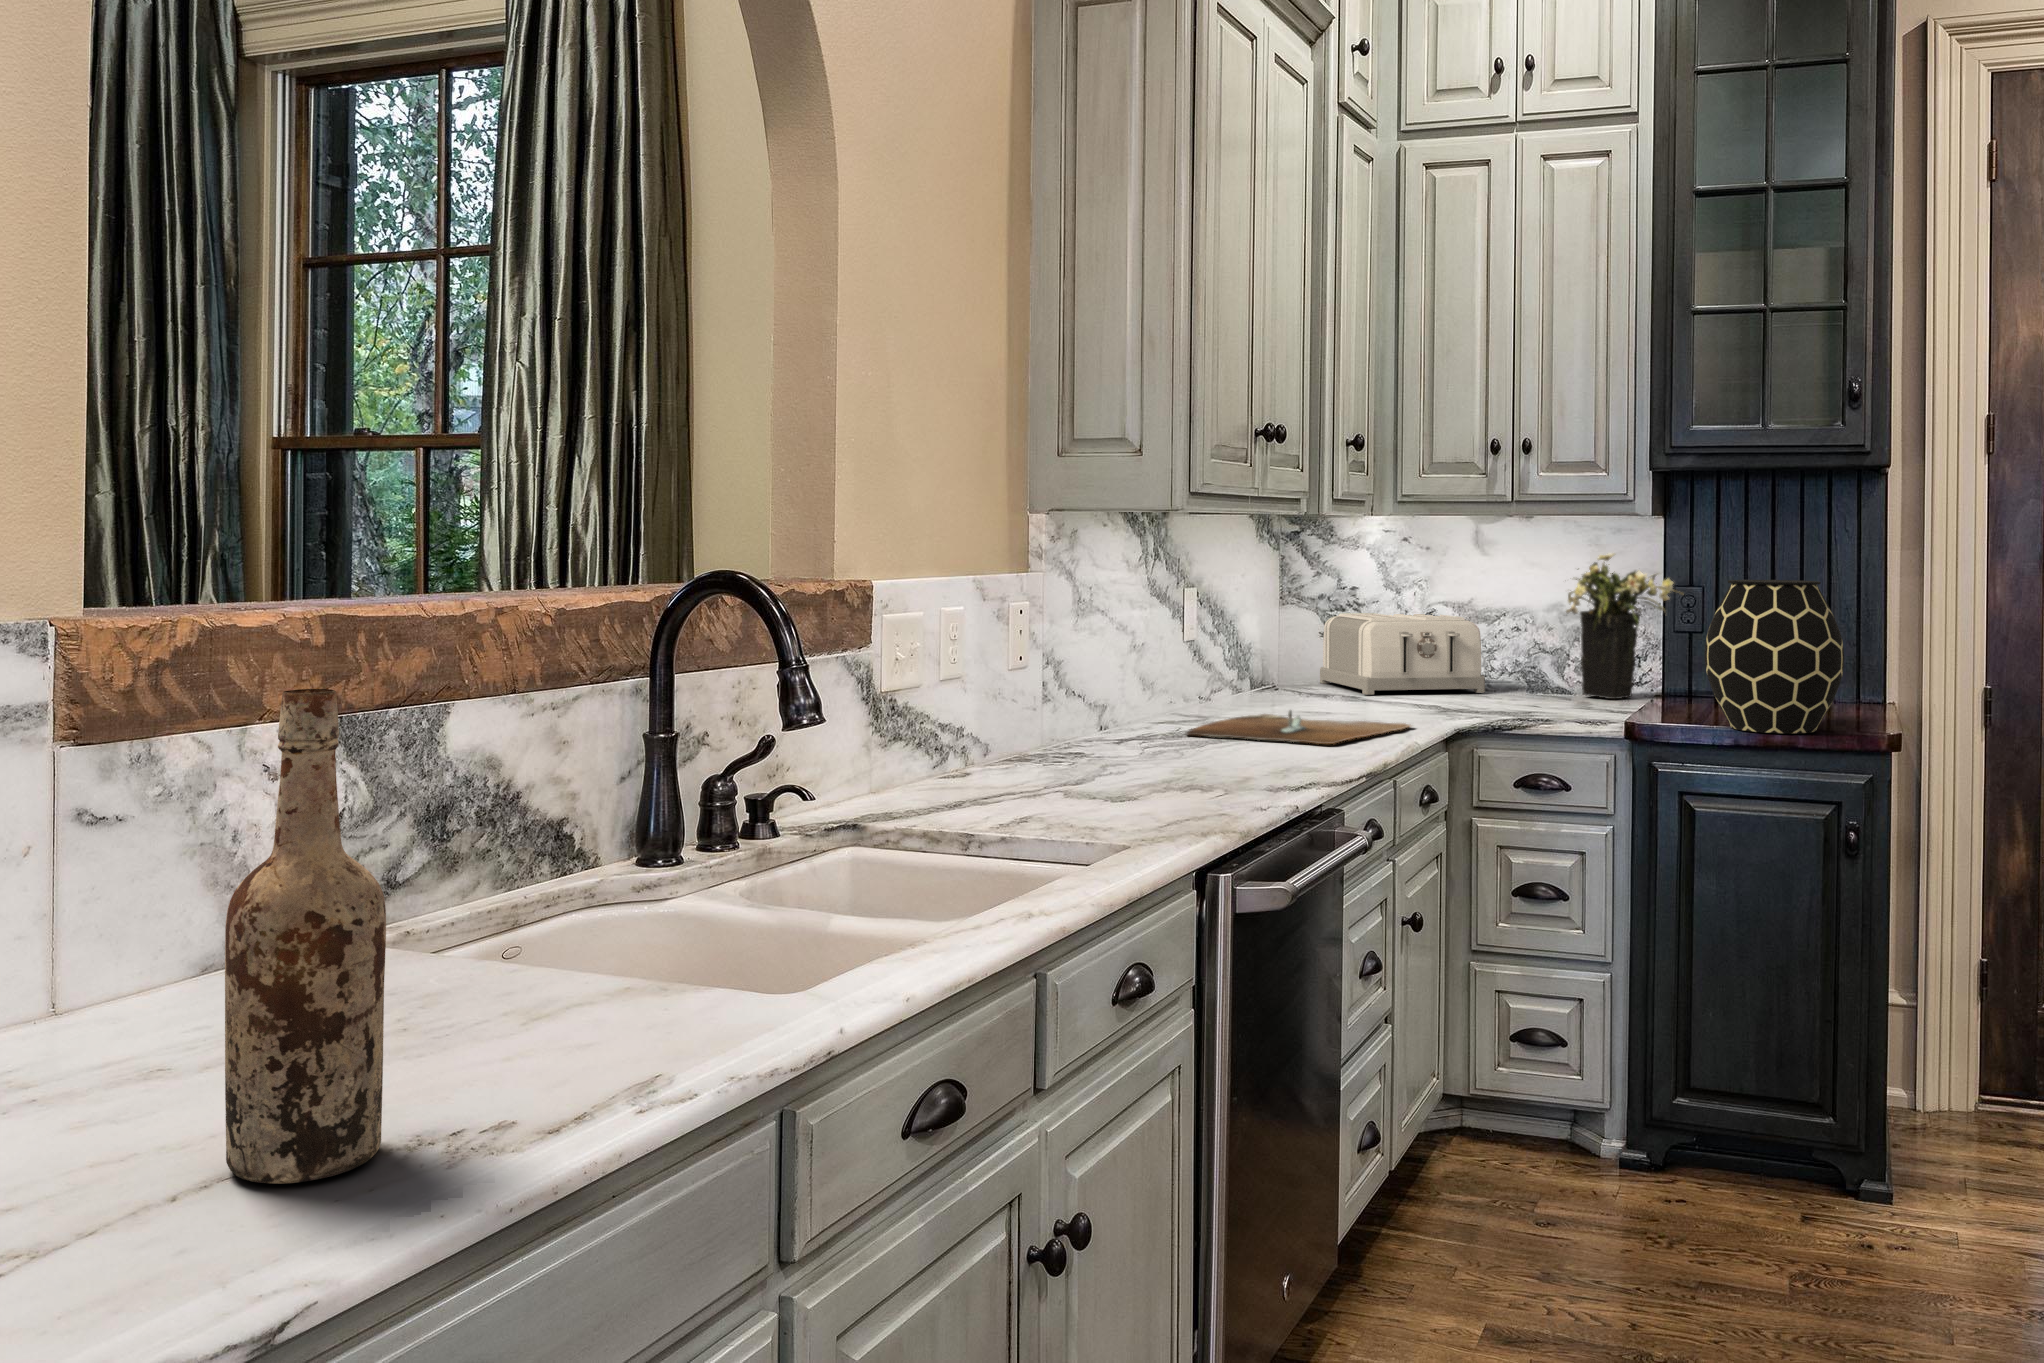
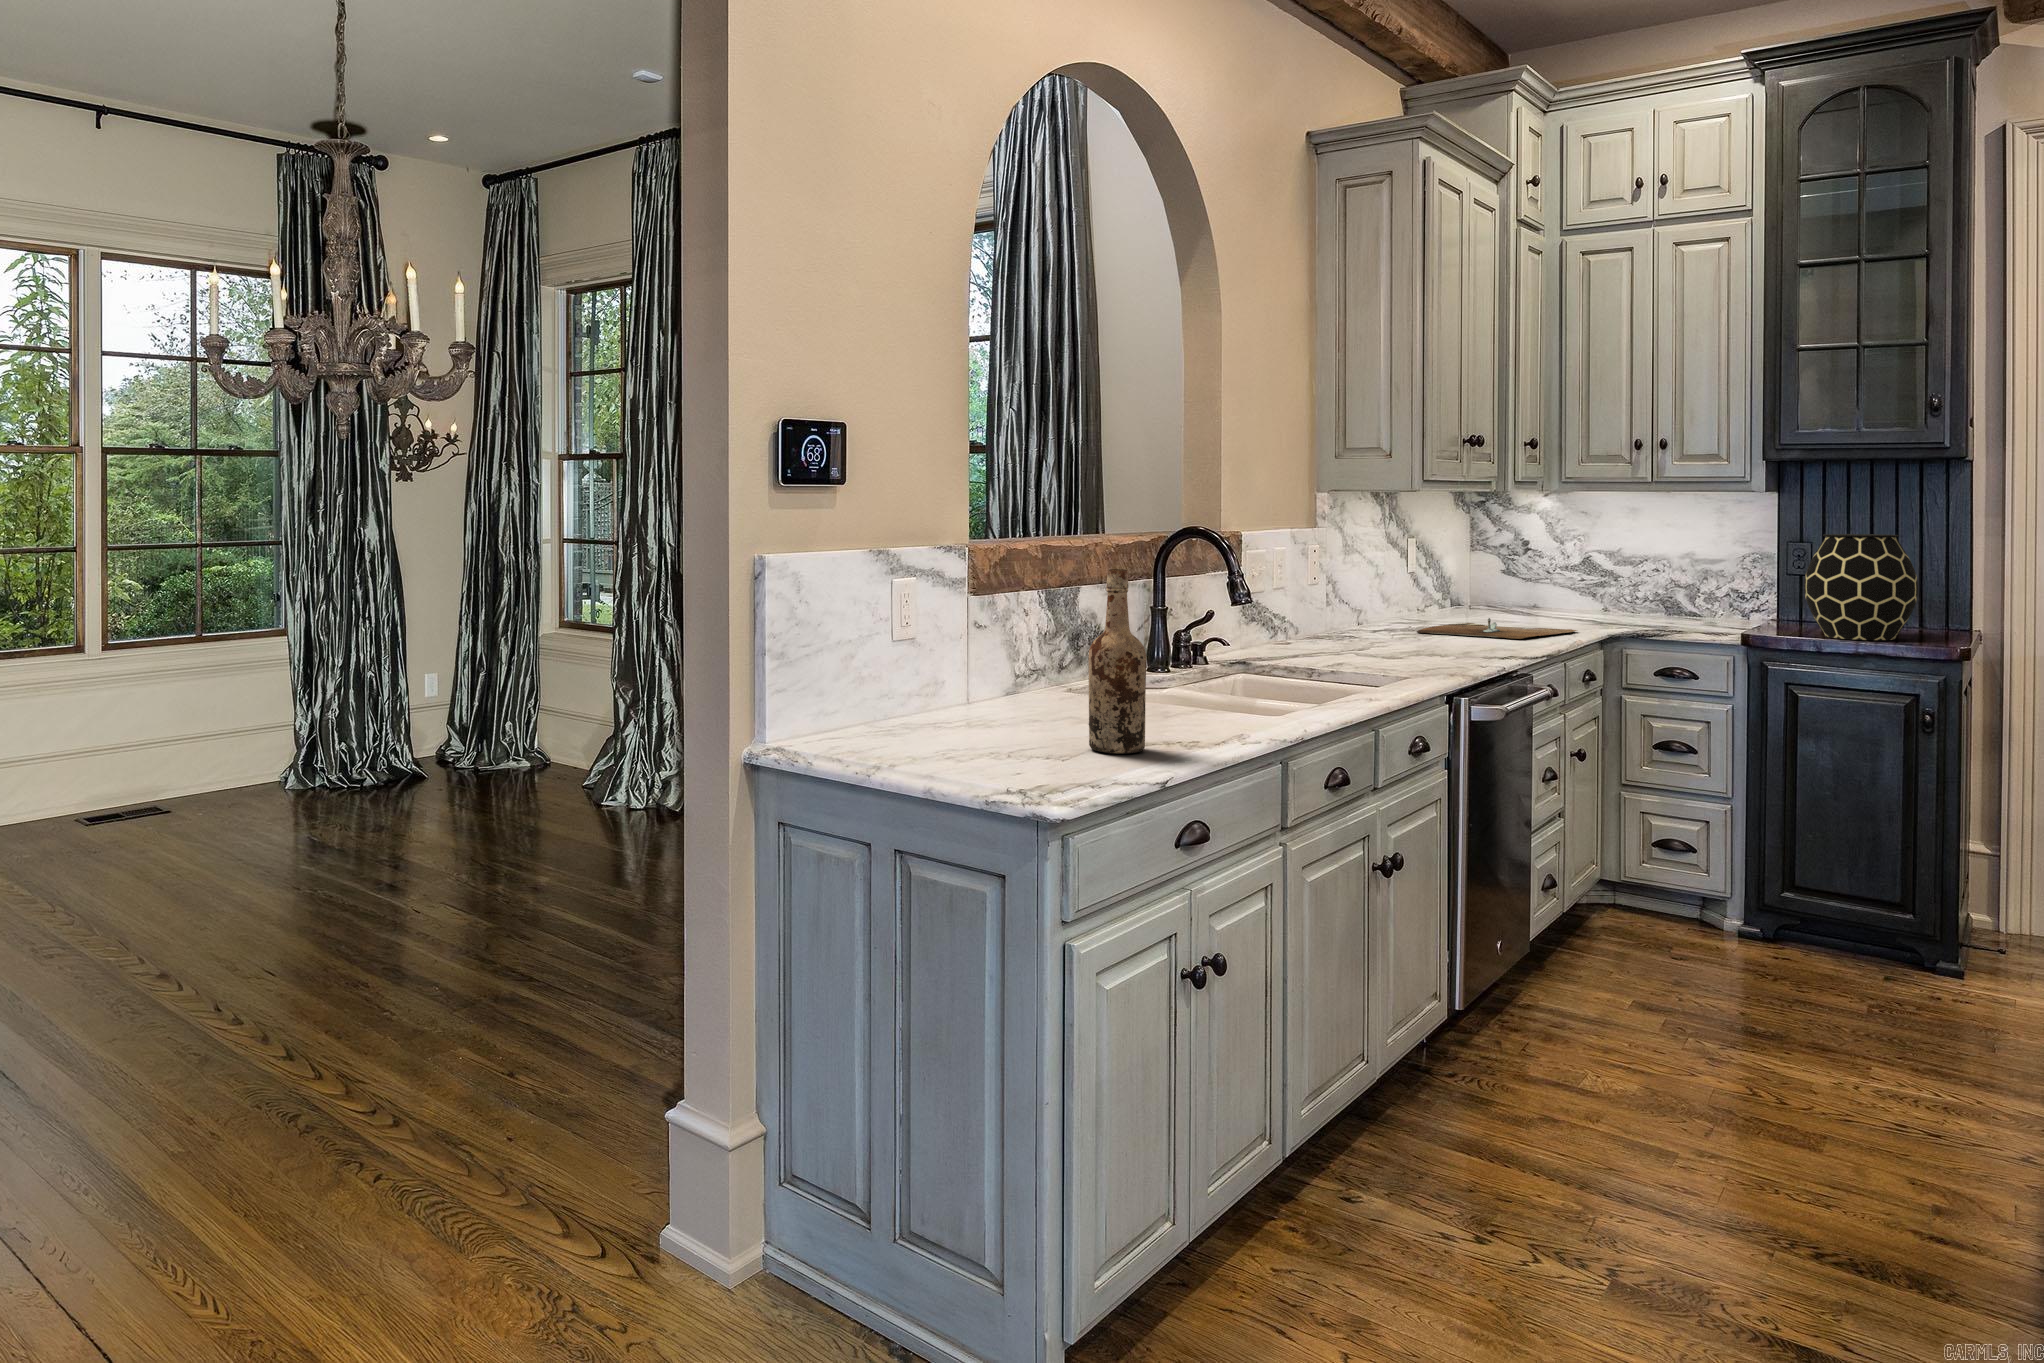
flower arrangement: present [1566,553,1683,699] -> none [1689,514,1793,620]
toaster: present [1320,613,1485,695] -> none [1502,560,1631,614]

